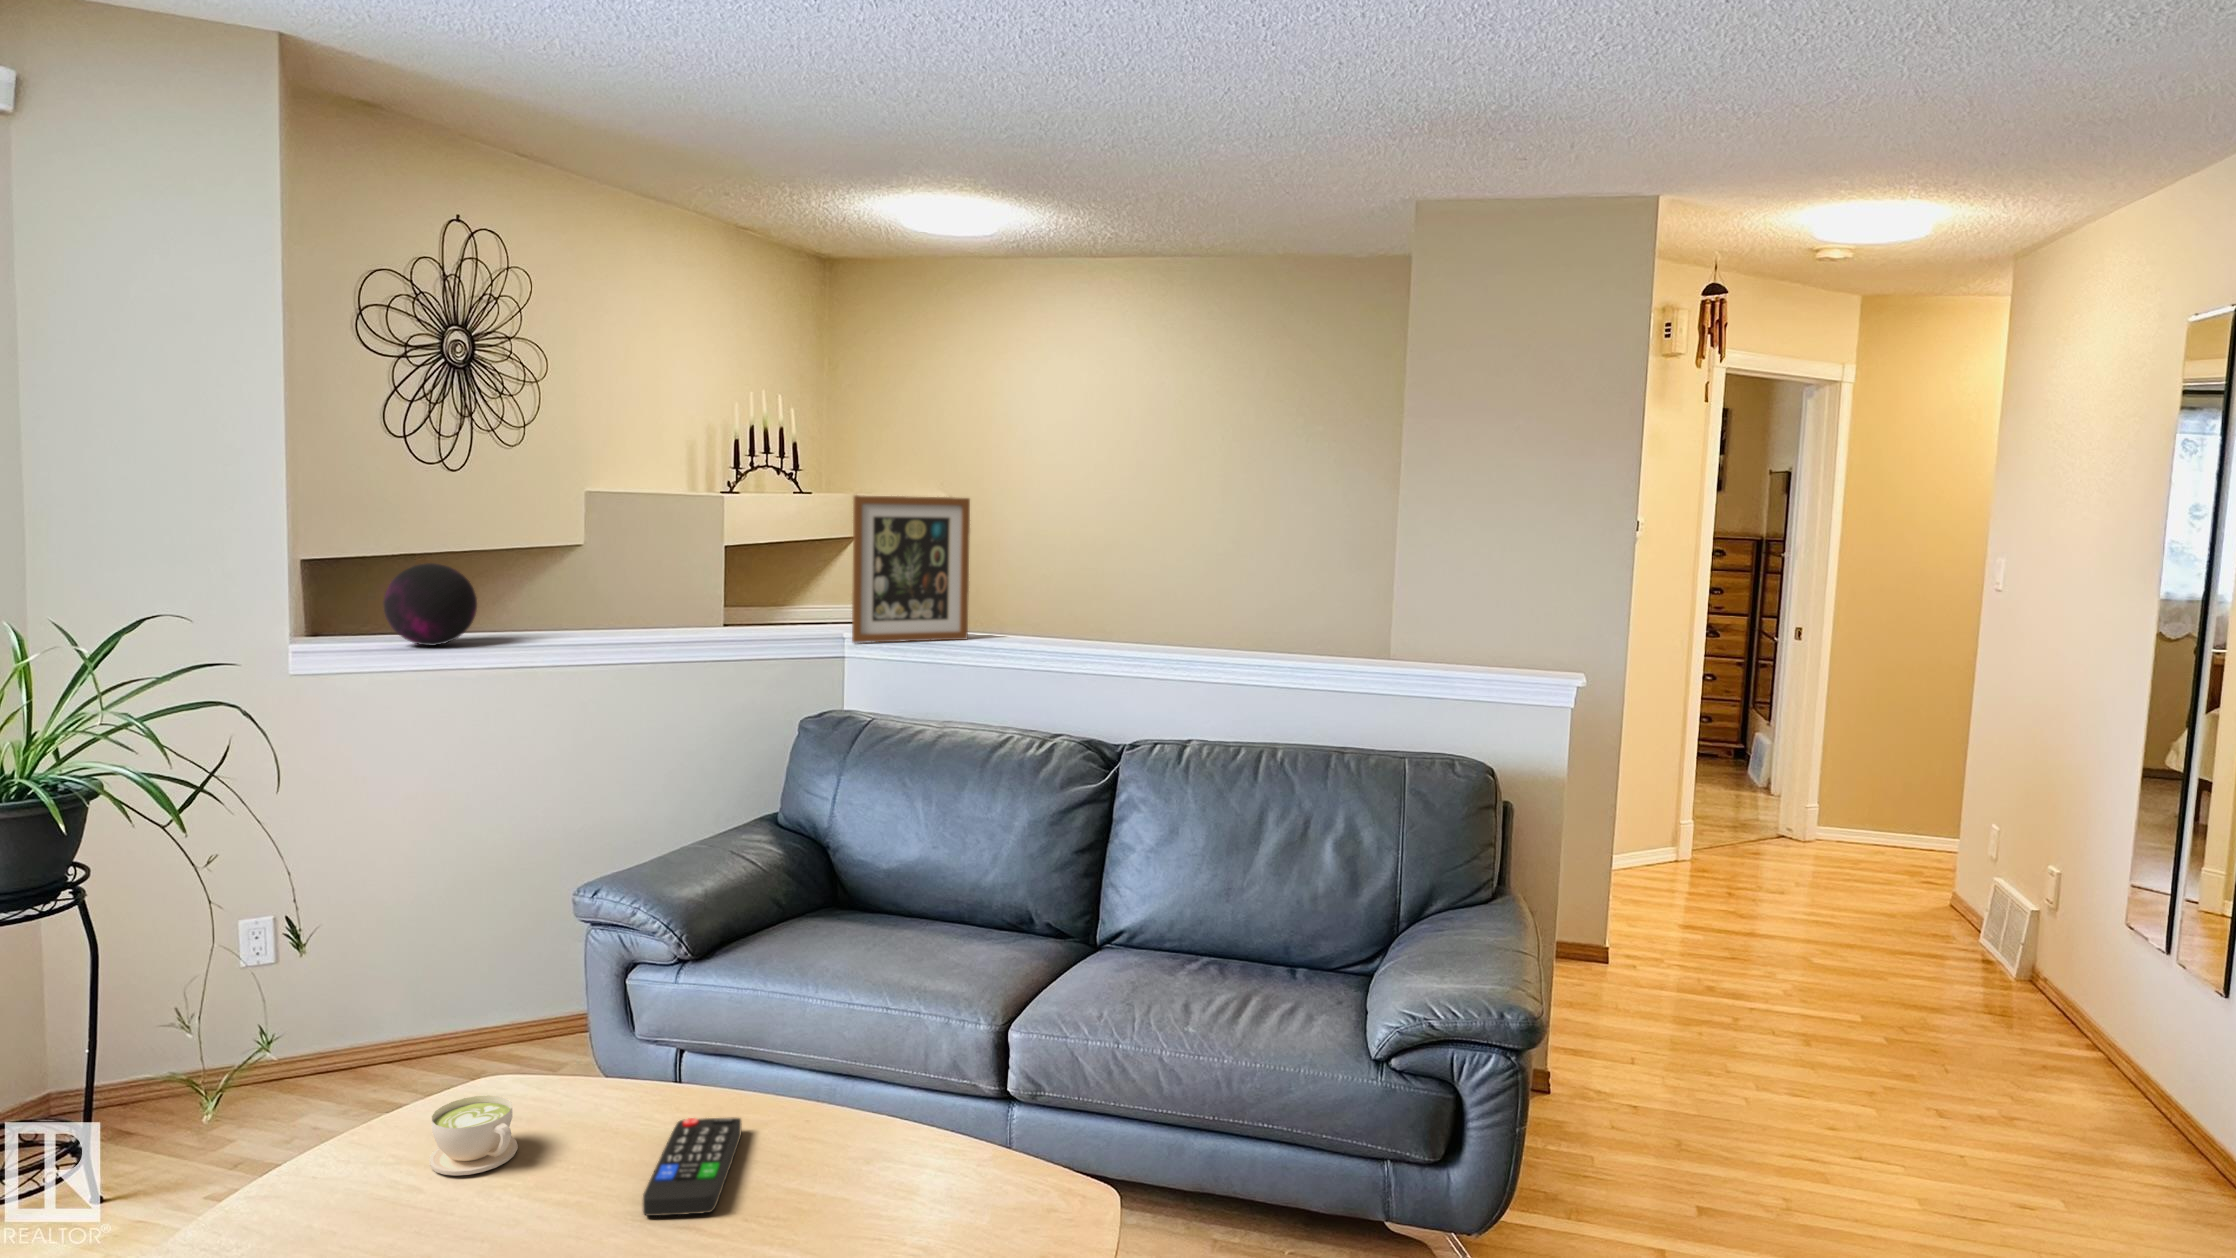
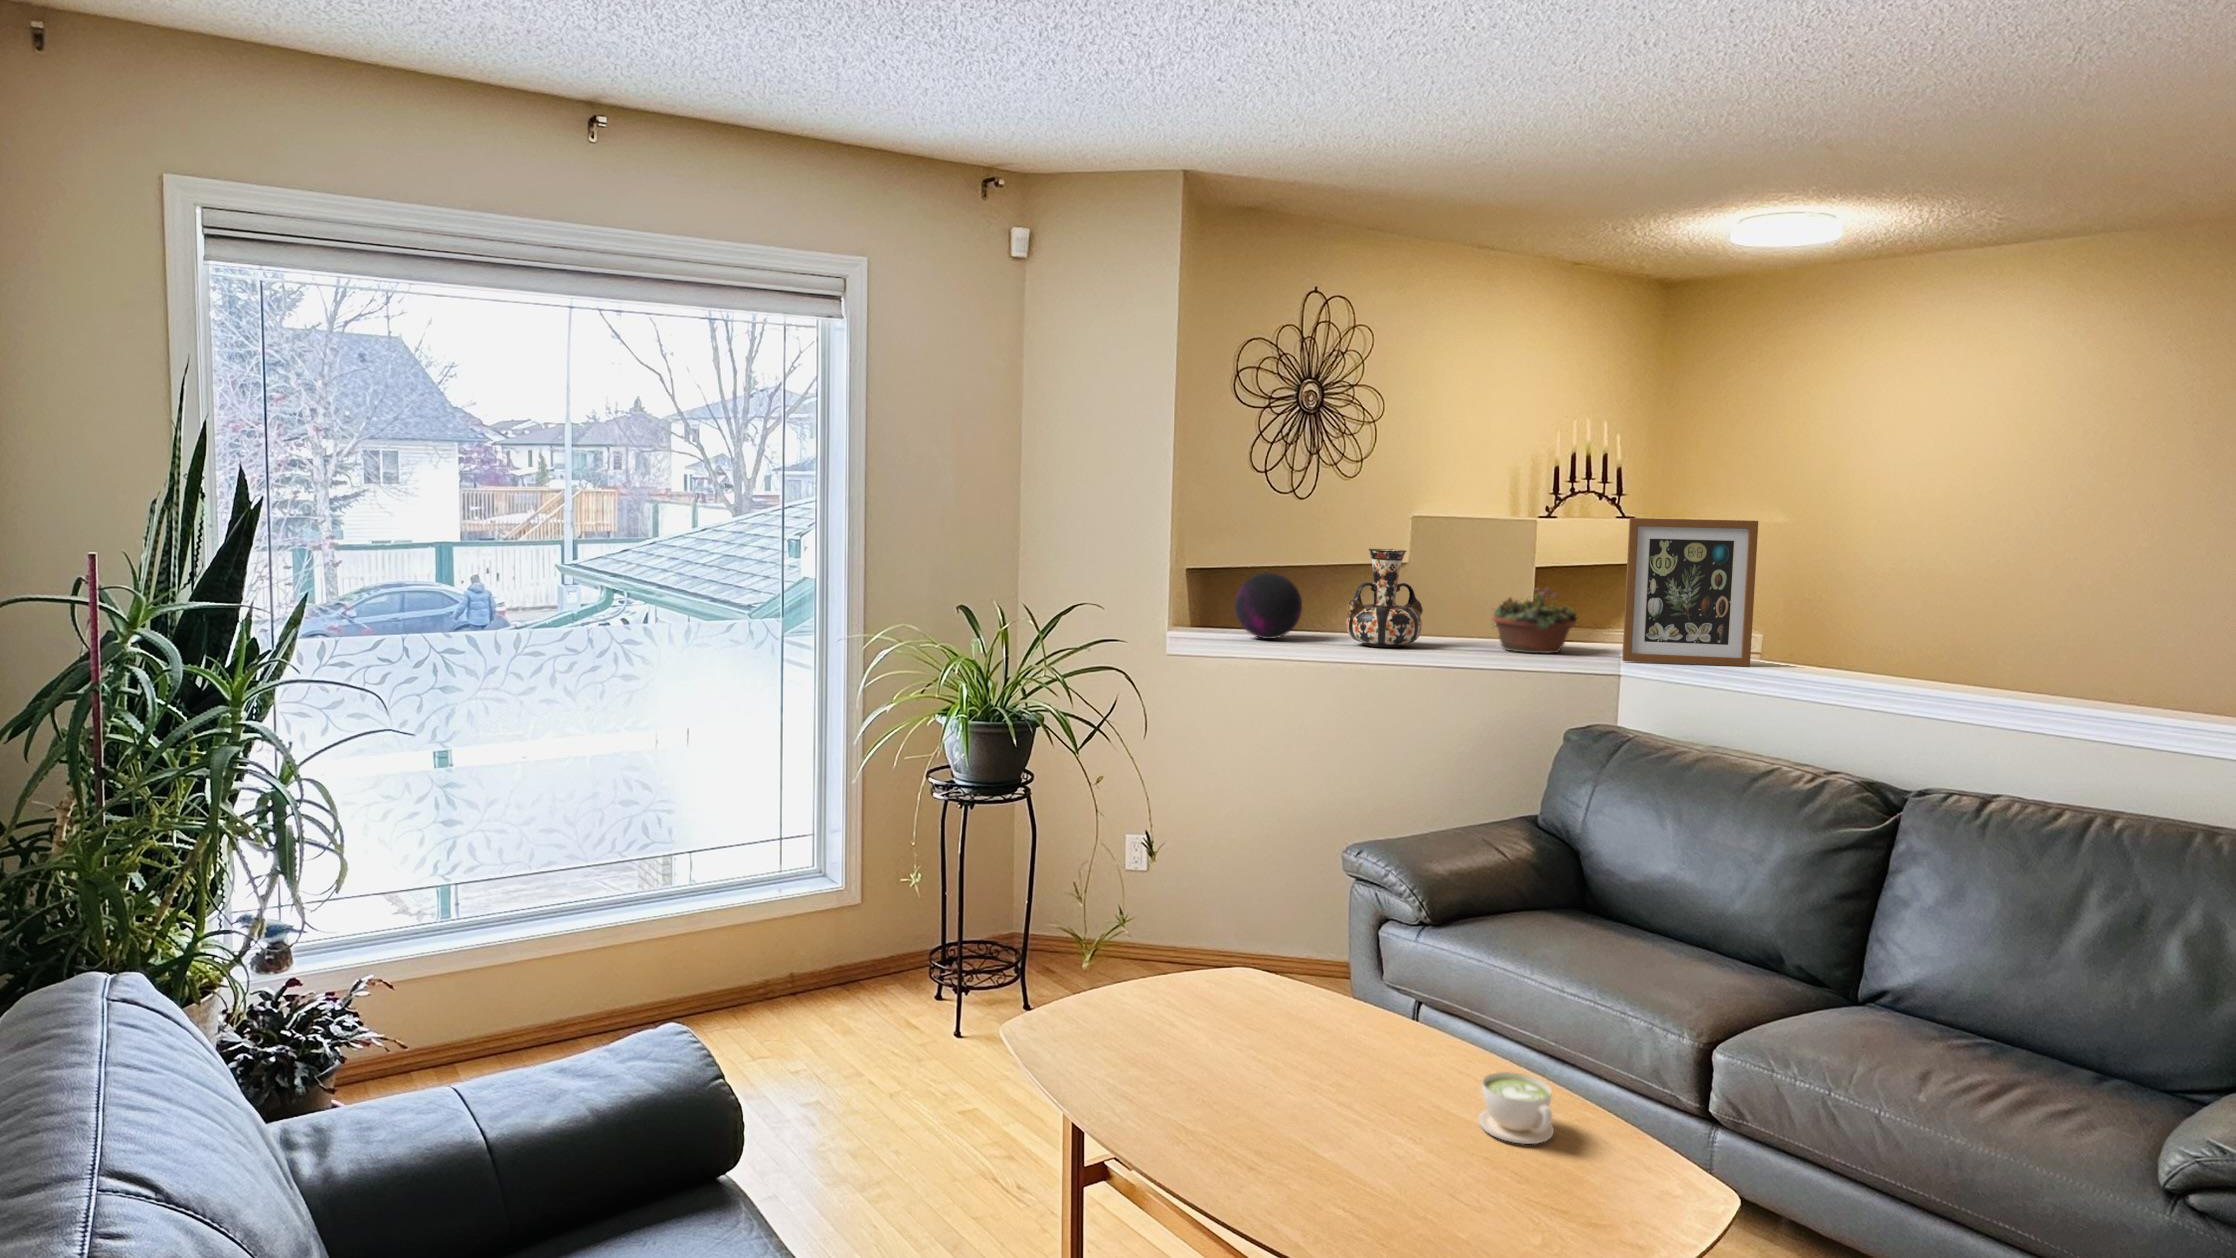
decorative vase: none [538,531,630,646] -> present [1346,549,1423,647]
succulent planter: none [707,570,801,641] -> present [1492,588,1577,653]
coffee cup: present [429,1095,518,1176] -> present [1478,1072,1554,1144]
remote control: present [643,1118,742,1216] -> none [1318,1031,1414,1102]

